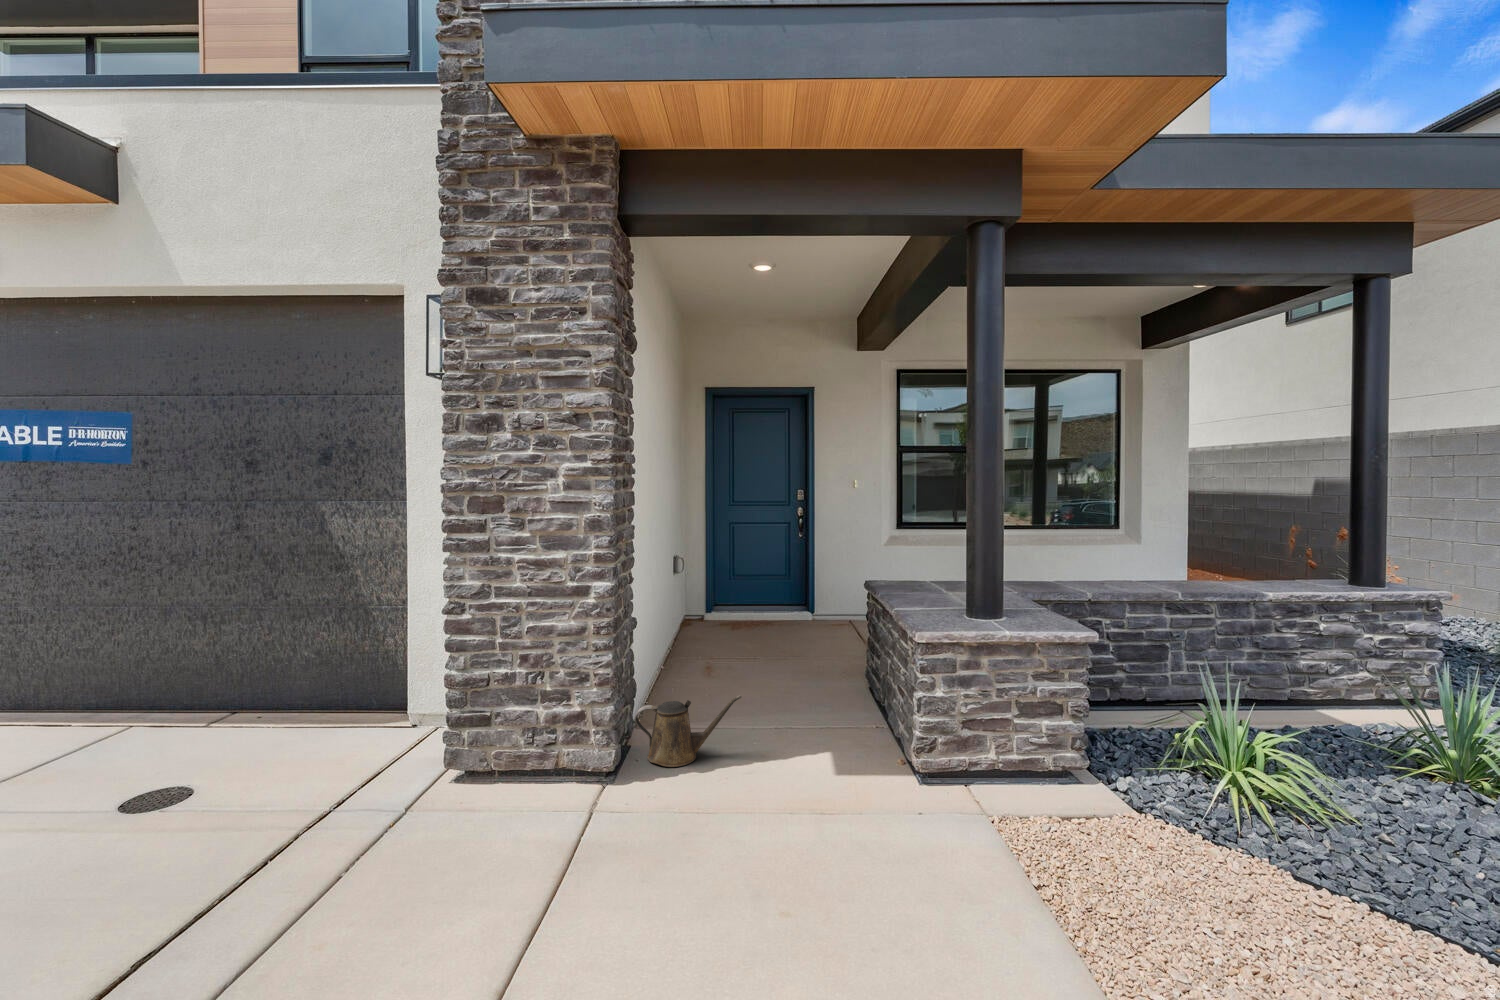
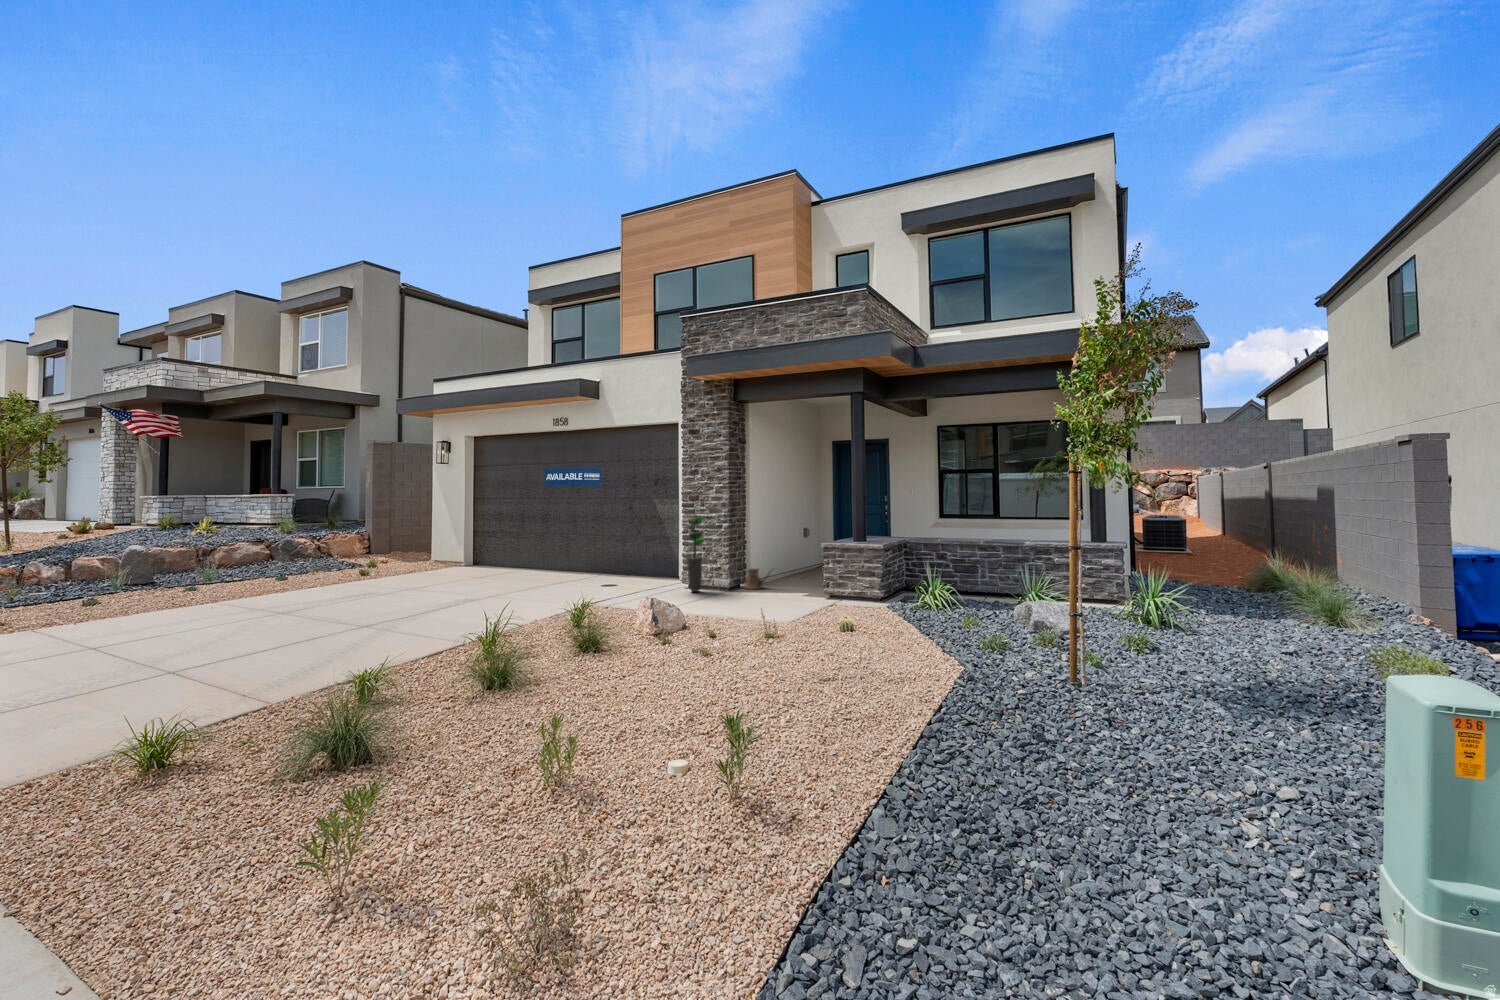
potted plant: none [445,560,564,816] -> present [686,516,705,592]

